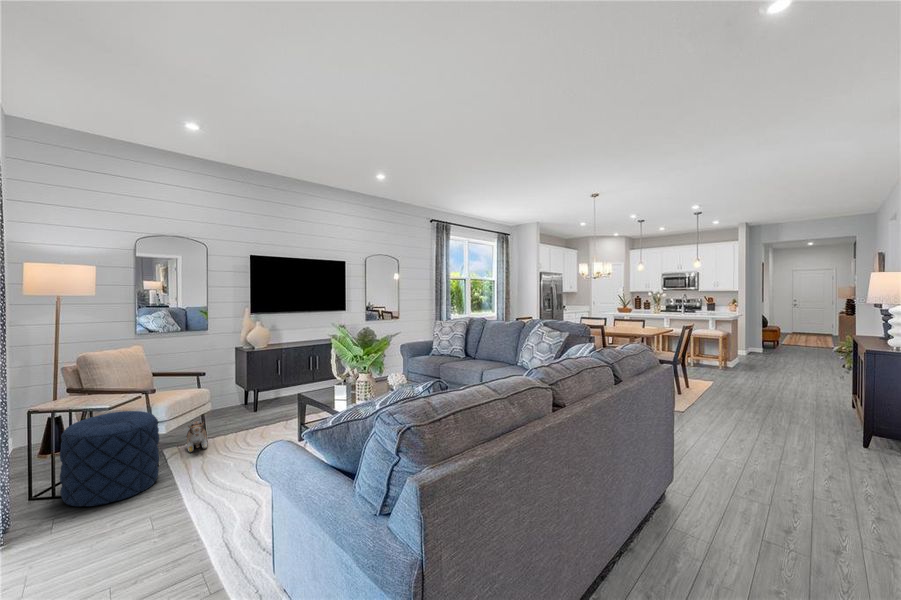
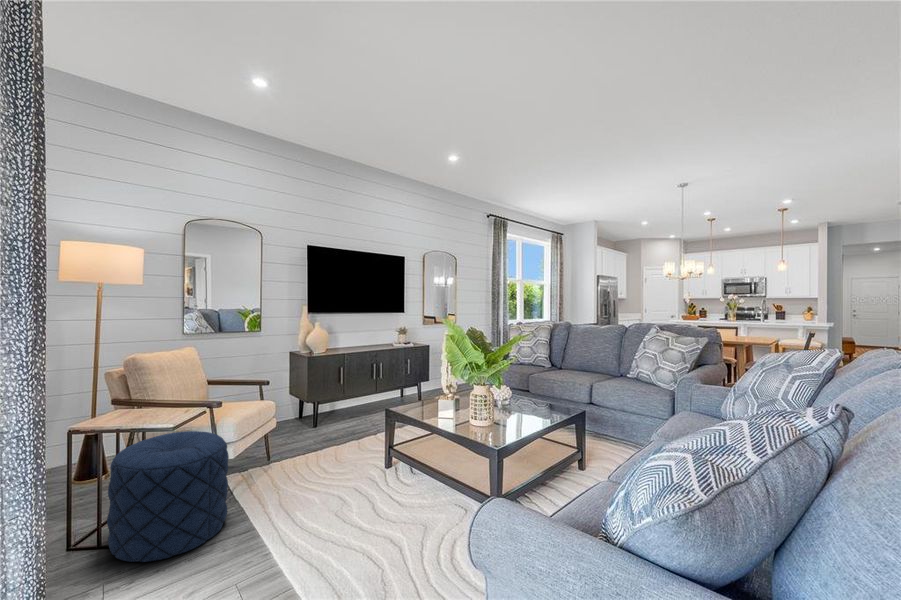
plush toy: present [187,421,208,452] -> none [250,442,275,480]

